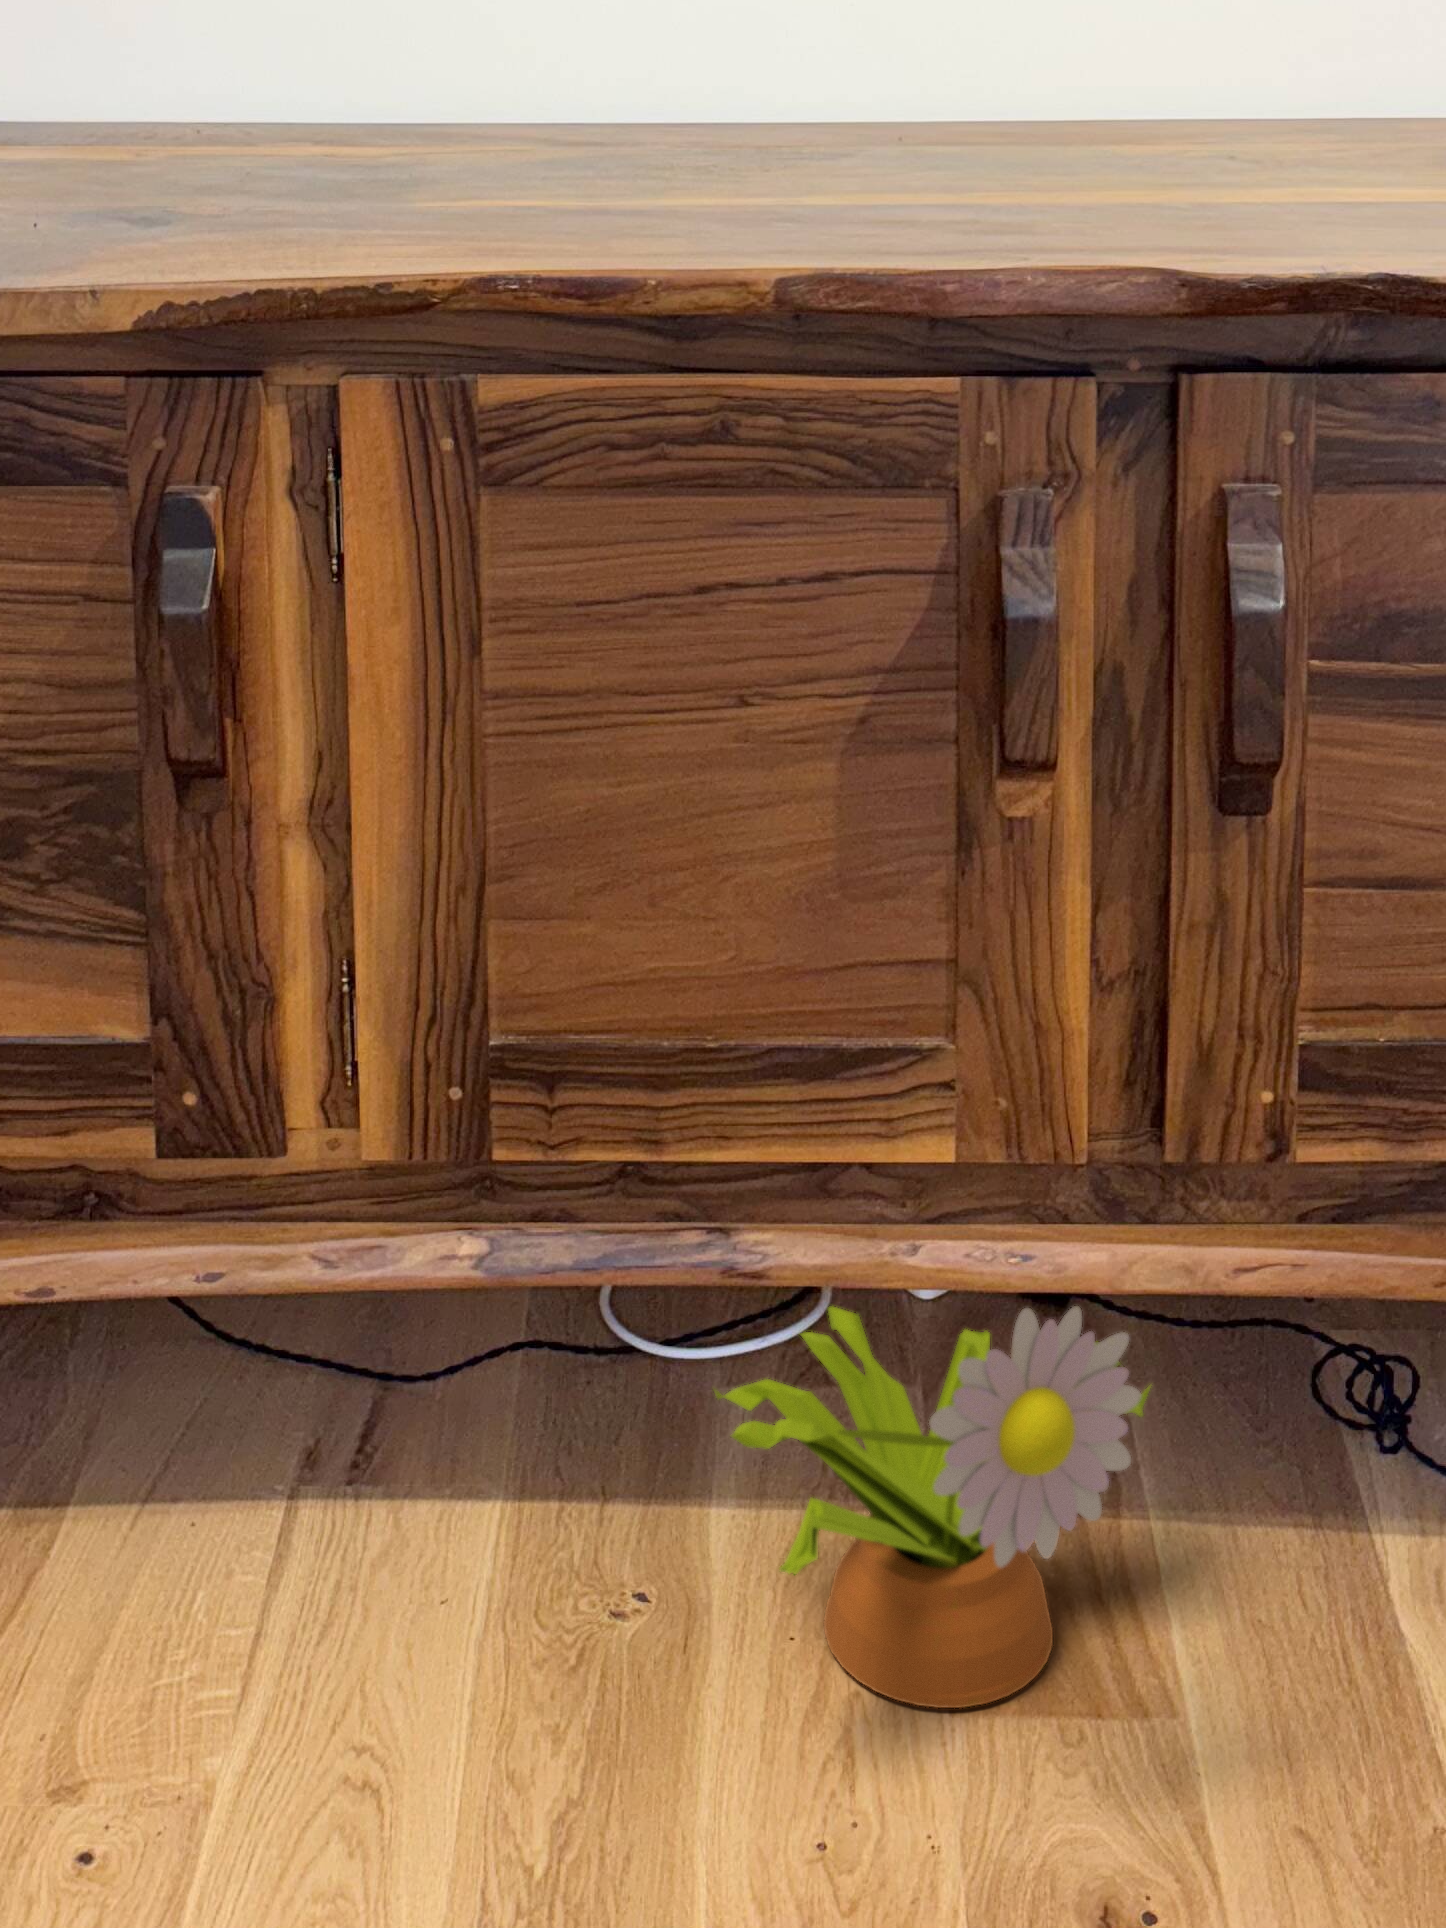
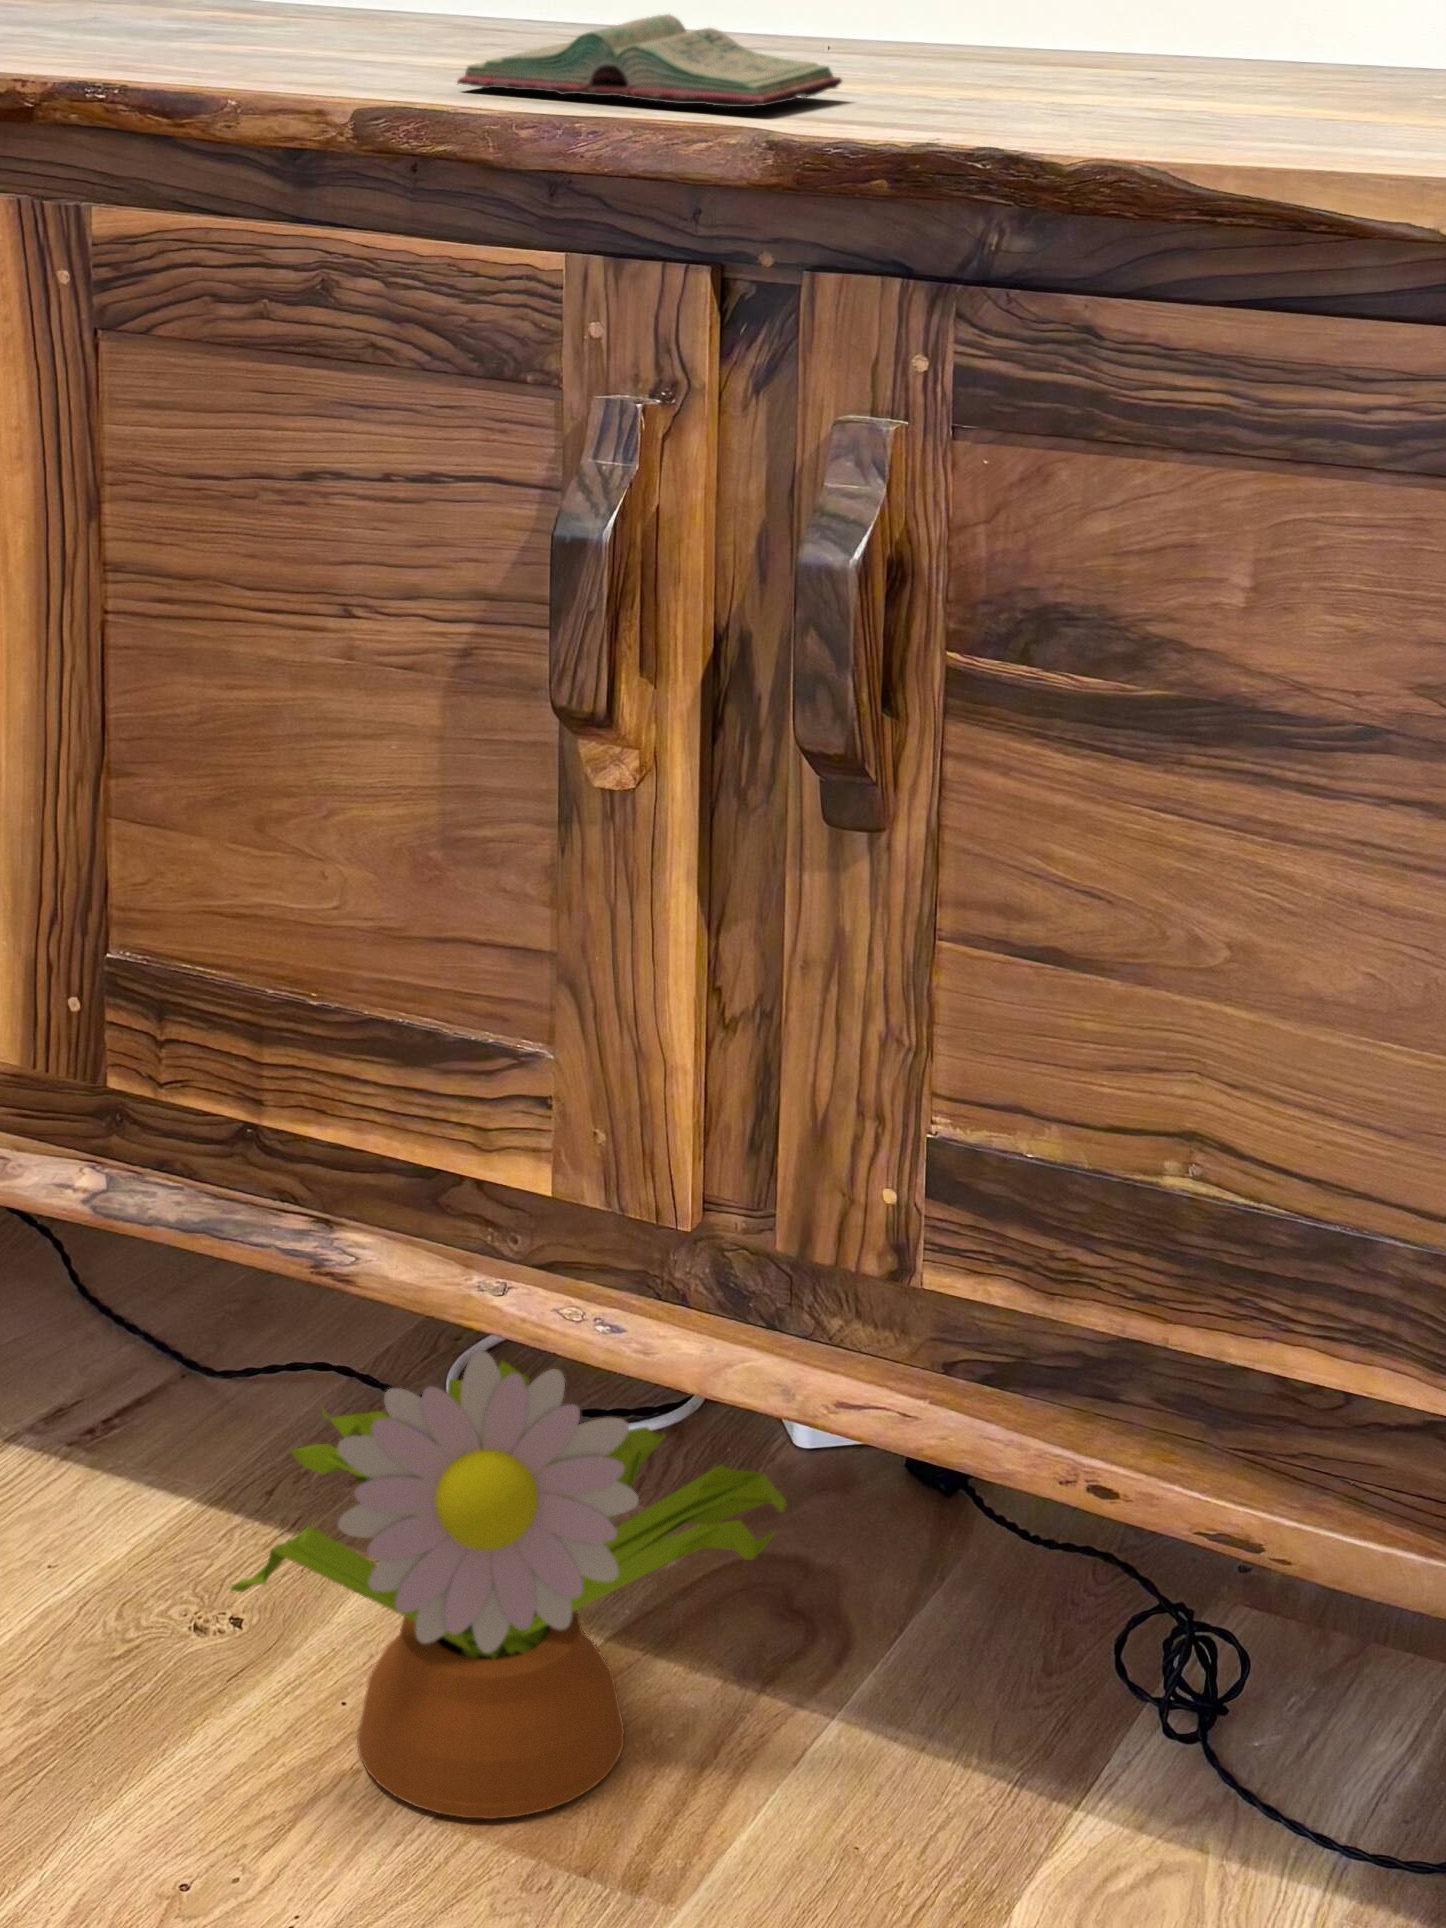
book: none [833,170,1134,251] -> present [457,14,842,107]

